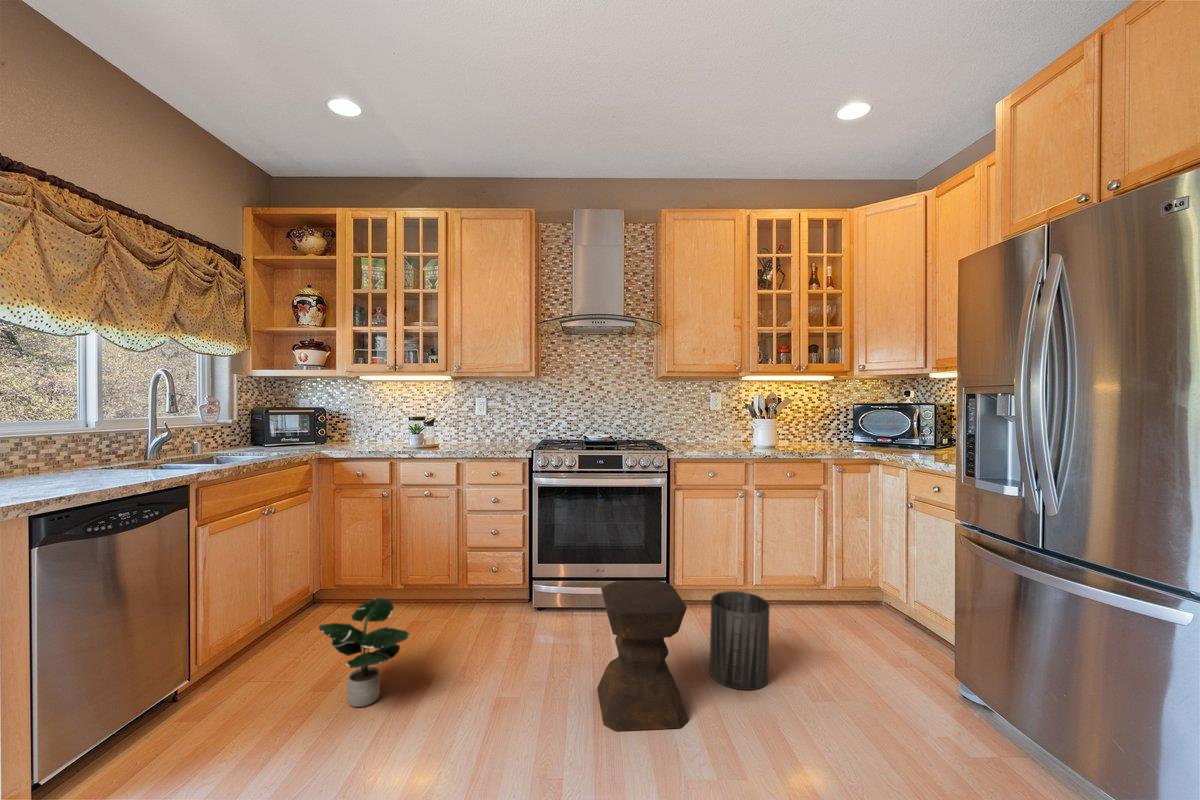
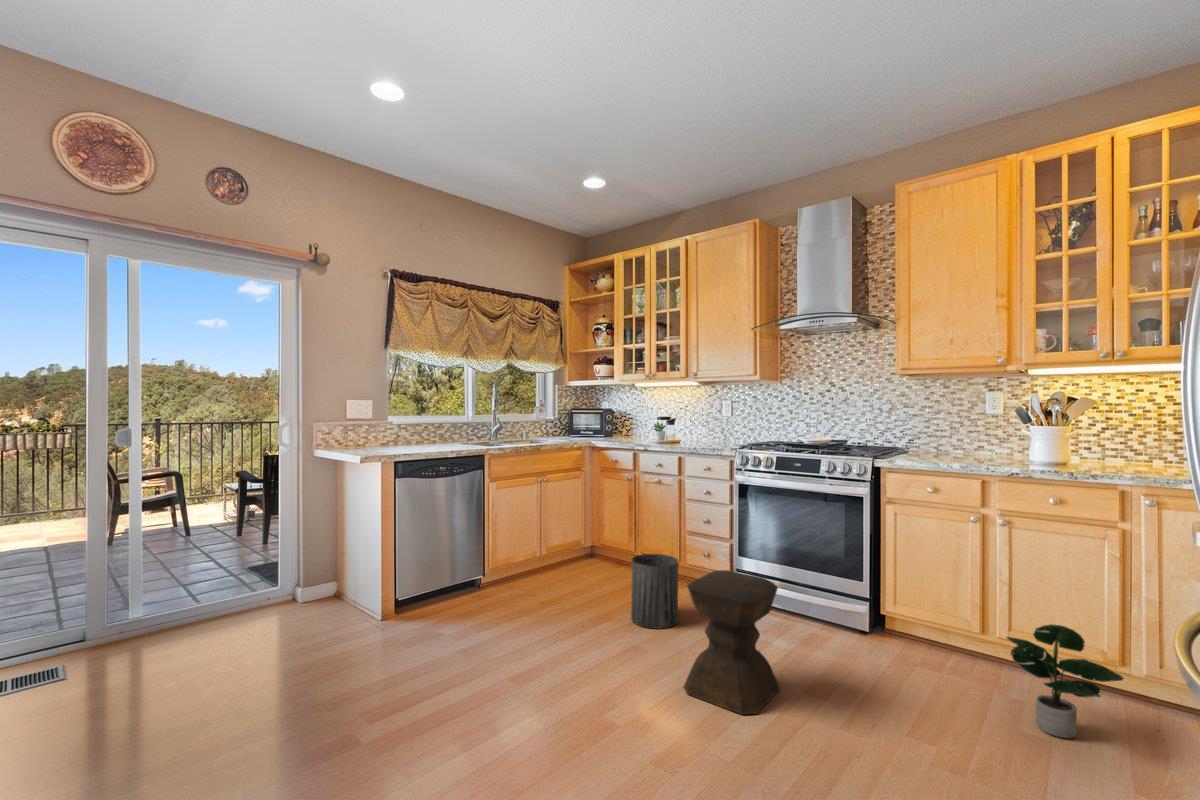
trash can: present [710,591,770,690] -> present [631,554,678,629]
potted plant: present [319,598,410,707] -> present [1007,624,1124,738]

